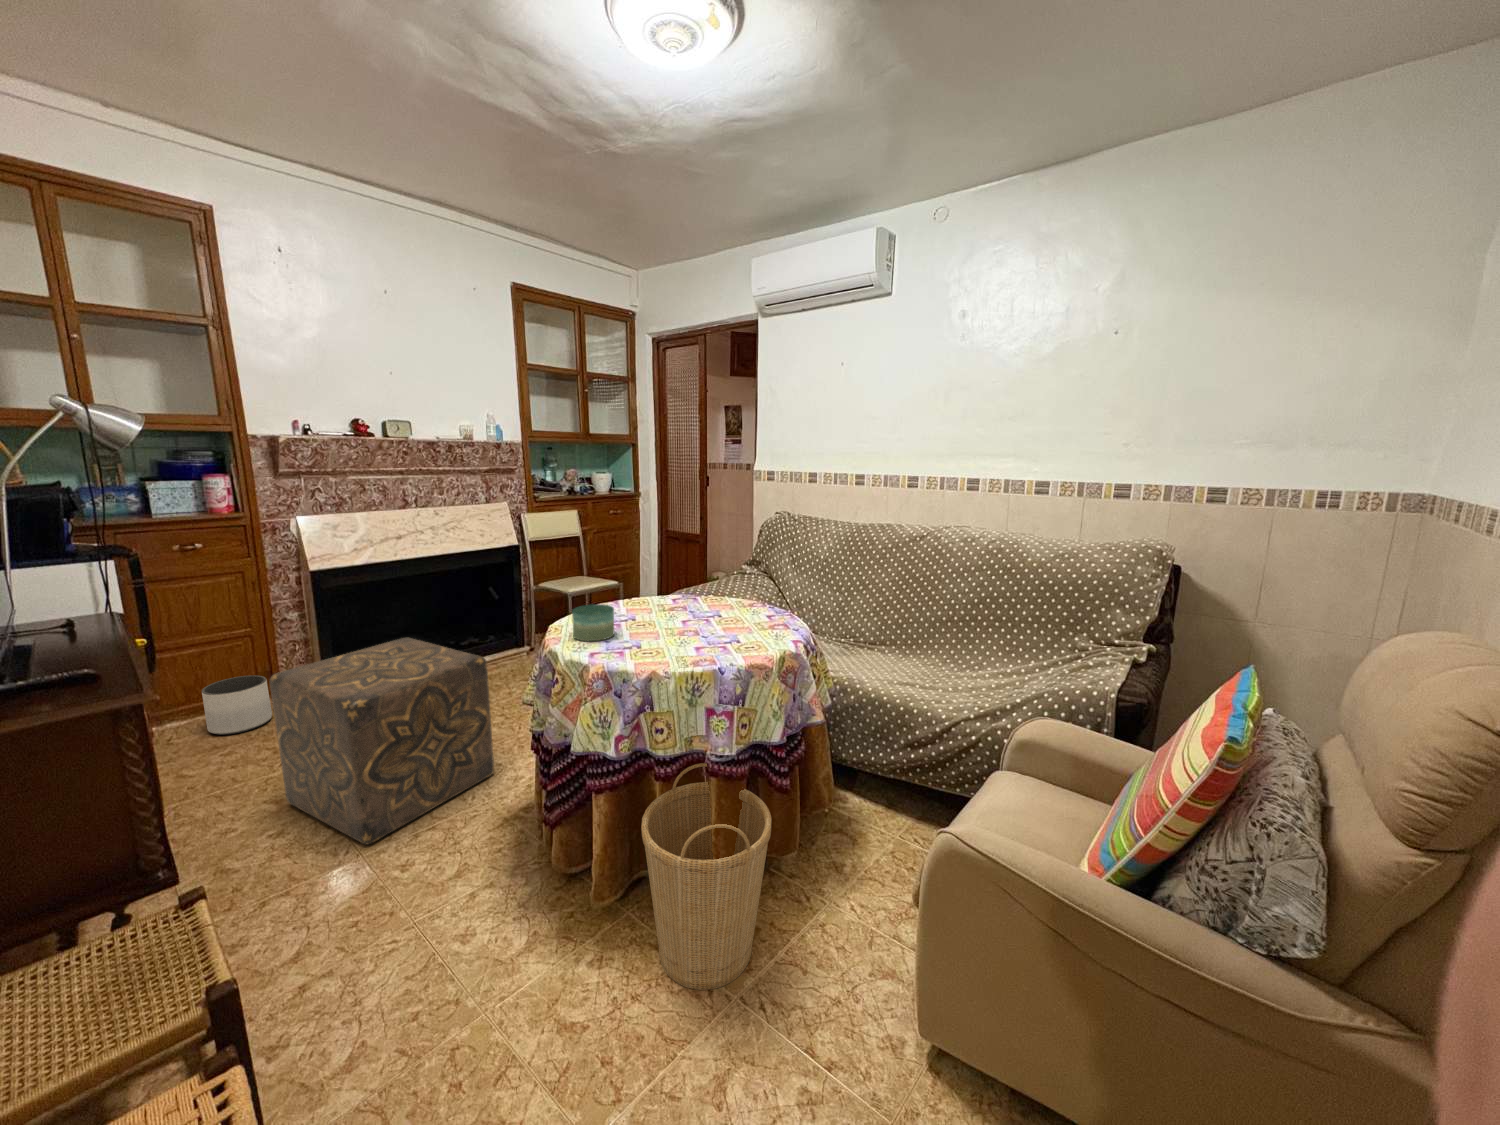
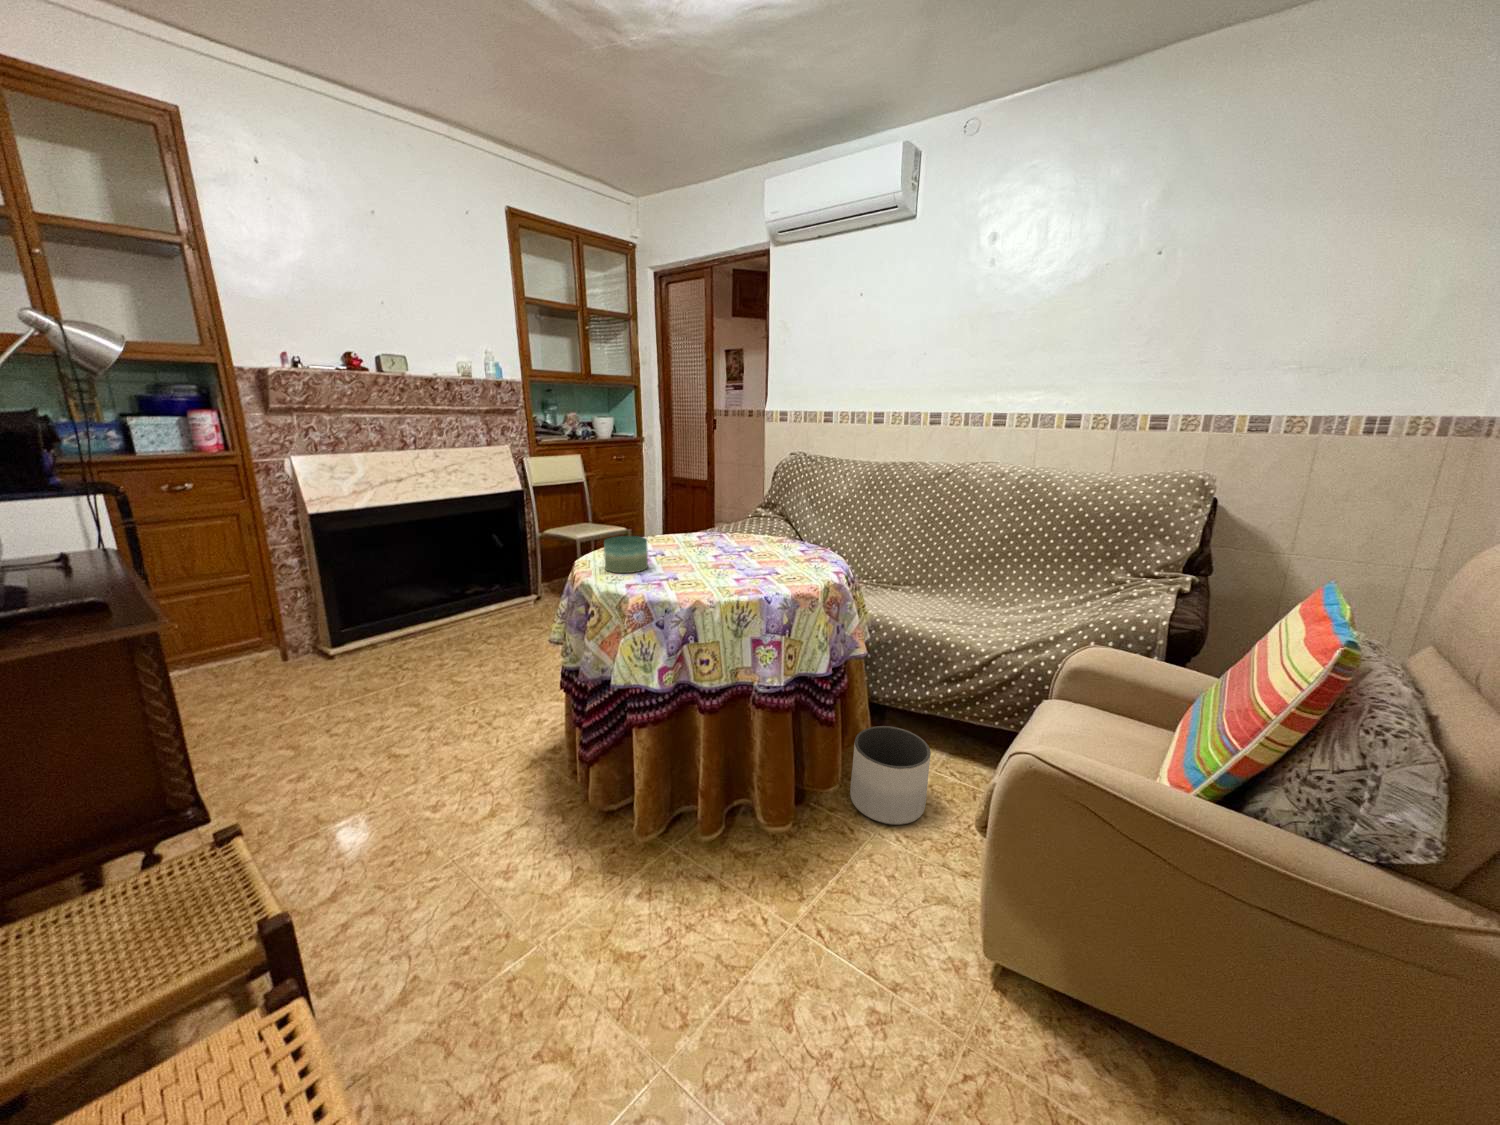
ottoman: present [270,638,494,844] -> none [280,580,517,786]
planter: present [202,675,272,735] -> present [850,726,931,825]
basket: present [641,763,772,990] -> none [691,696,825,918]

